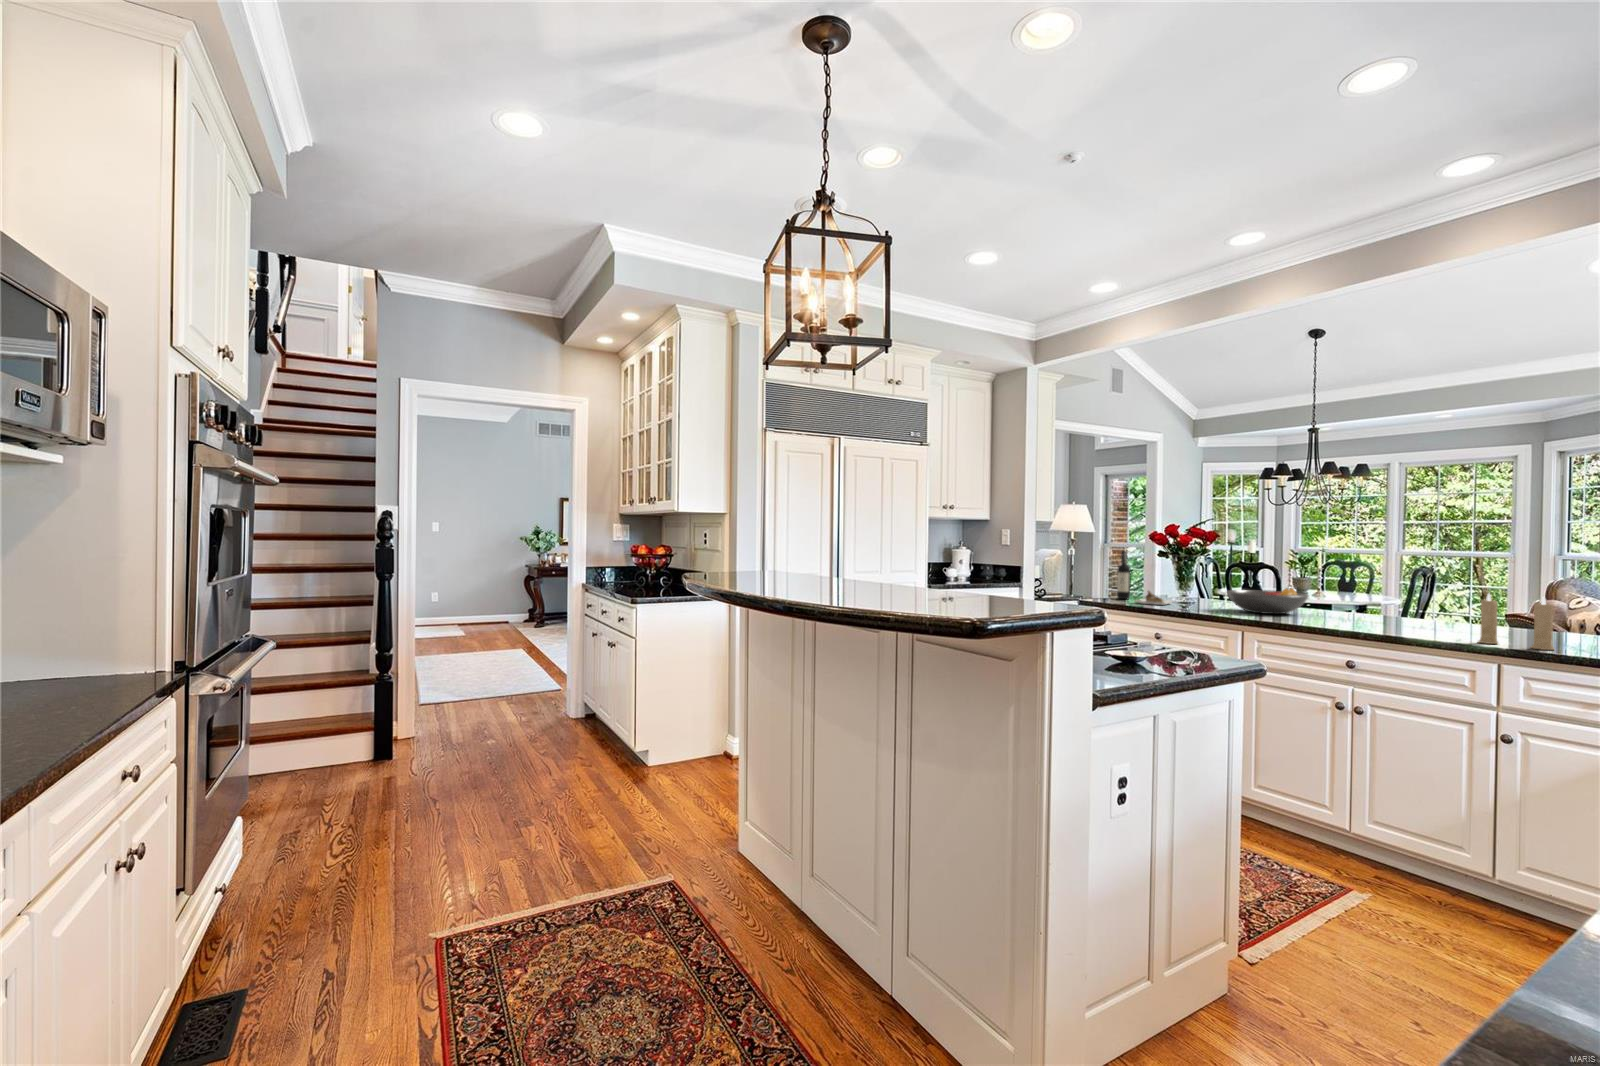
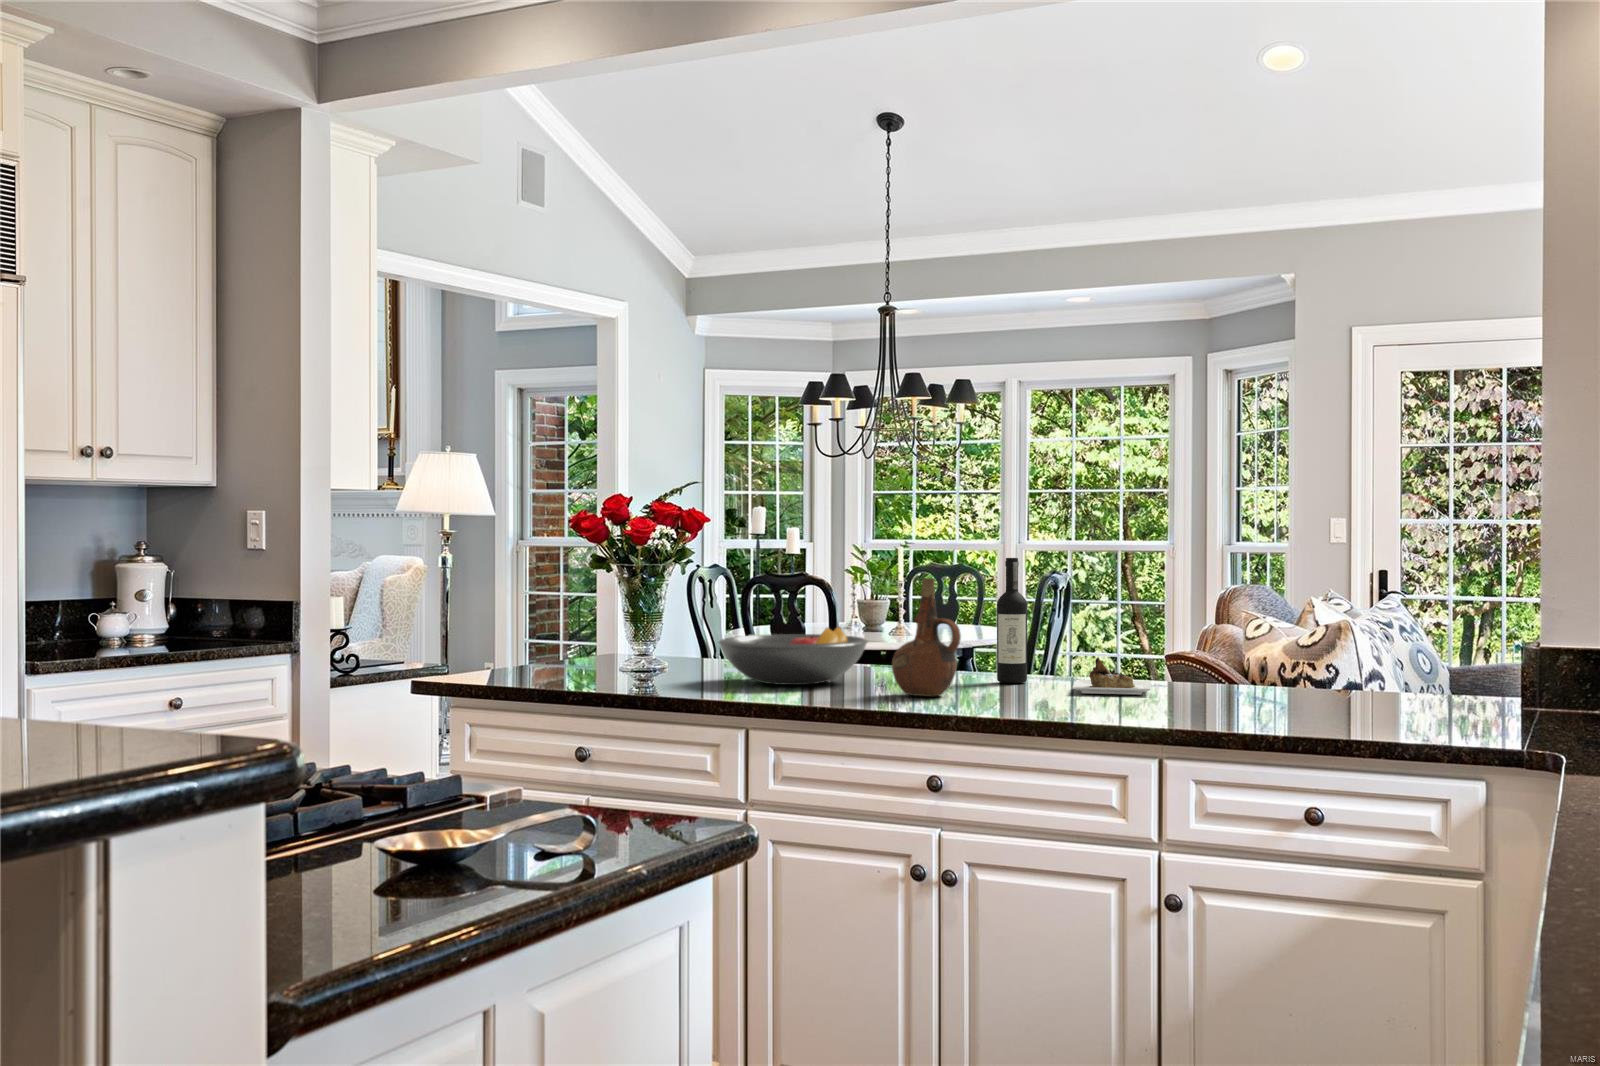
wine bottle: present [1117,551,1172,605] -> present [997,558,1151,695]
ceramic pitcher: none [1324,566,1366,624] -> present [892,578,961,696]
candle: present [1478,594,1554,650] -> none [1129,620,1237,726]

